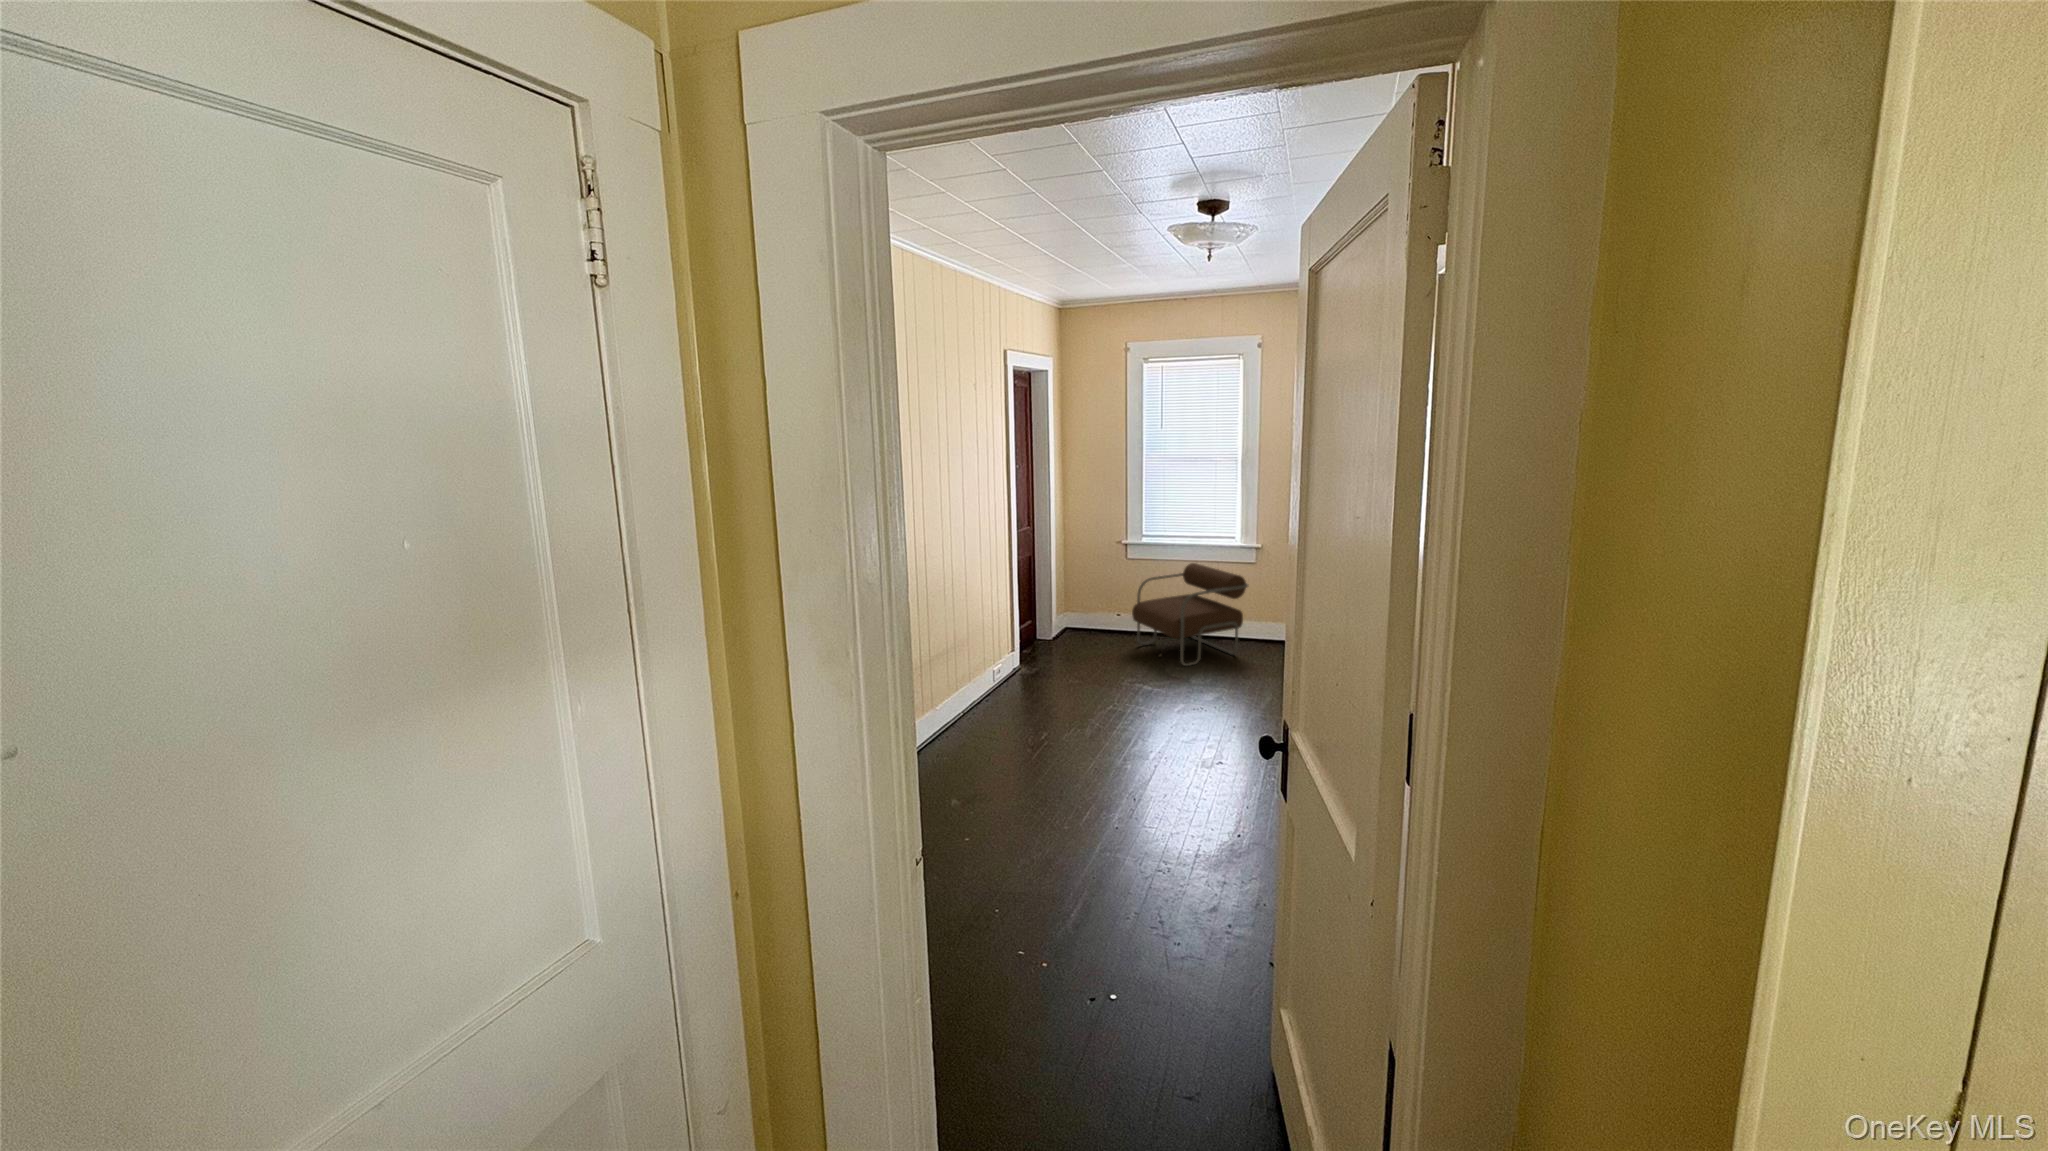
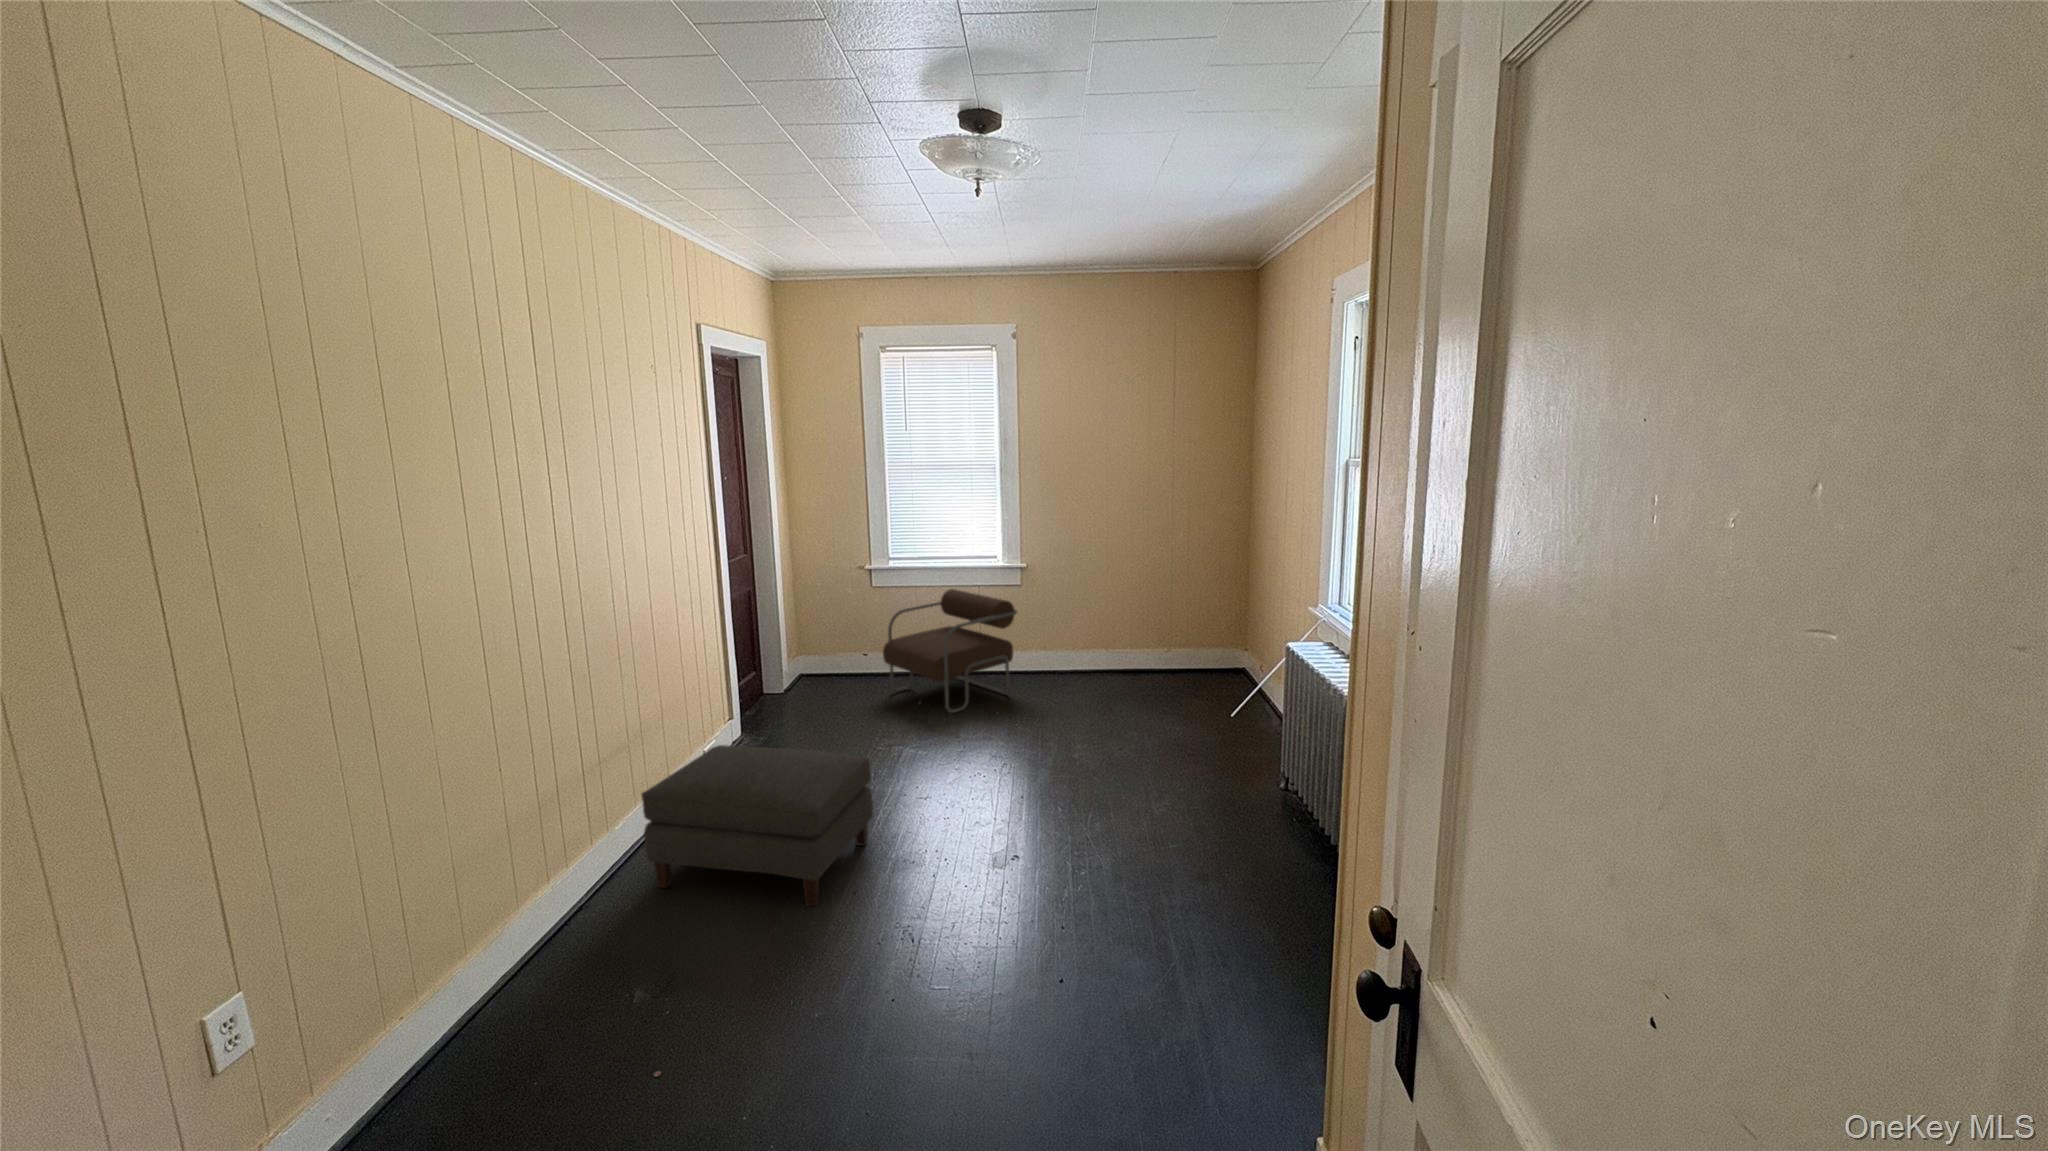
ottoman: none [952,669,1112,790] -> present [641,745,873,906]

